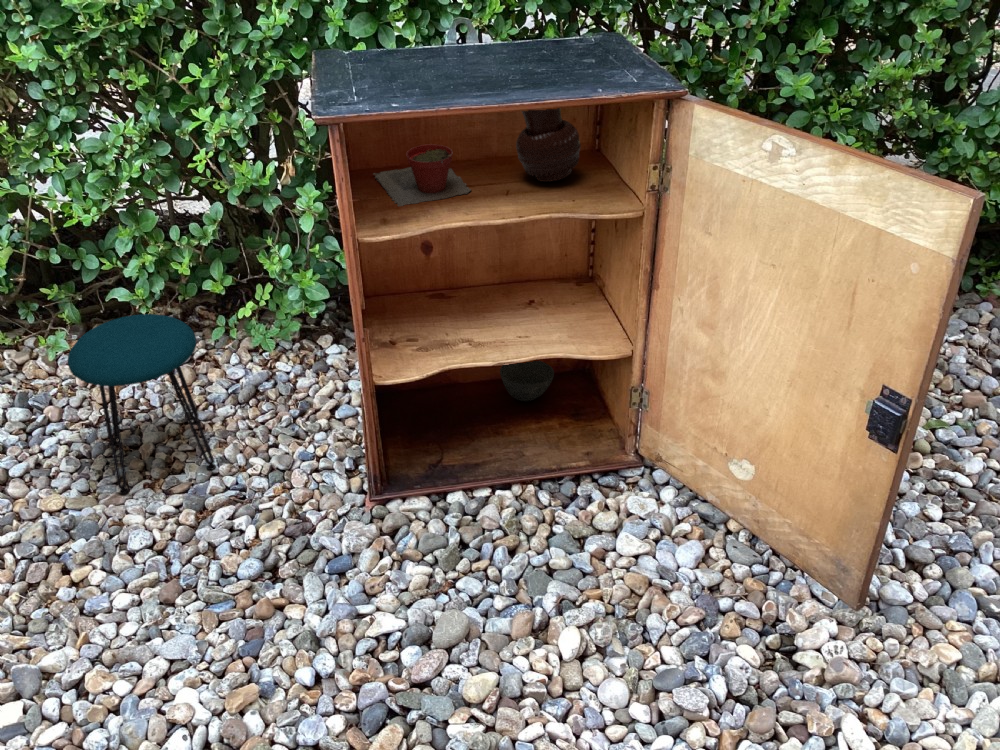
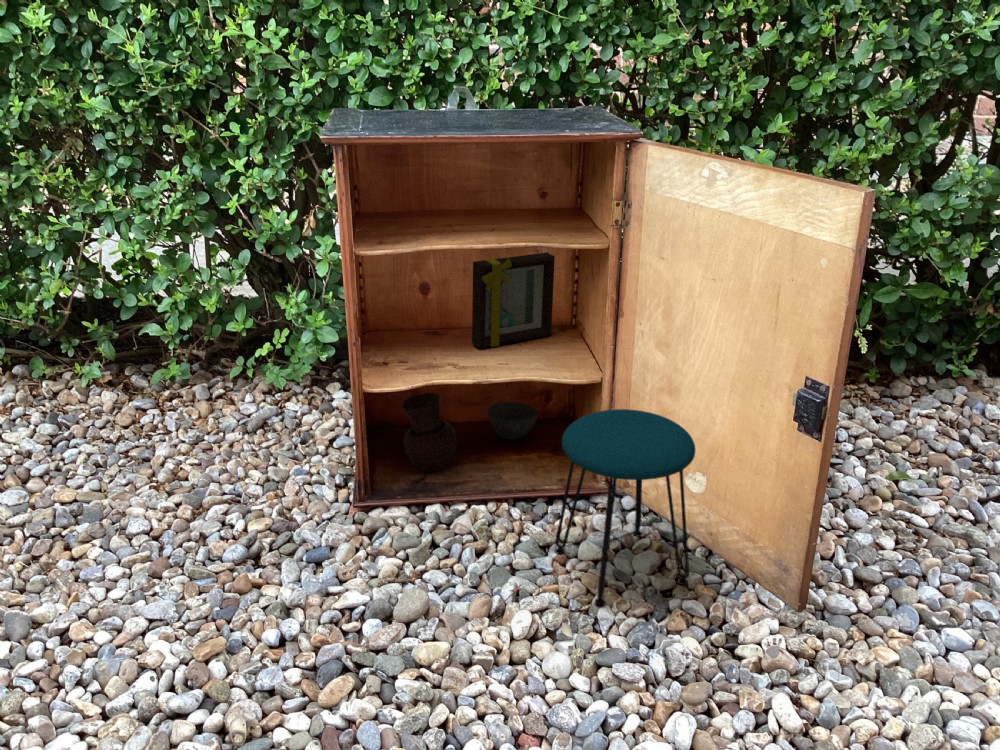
vase: present [516,108,581,182] -> present [402,393,457,471]
plant pot: present [374,144,471,206] -> none [379,188,463,235]
picture frame: none [481,201,570,314] -> present [472,252,555,348]
stool: present [68,314,216,494] -> present [555,409,695,605]

